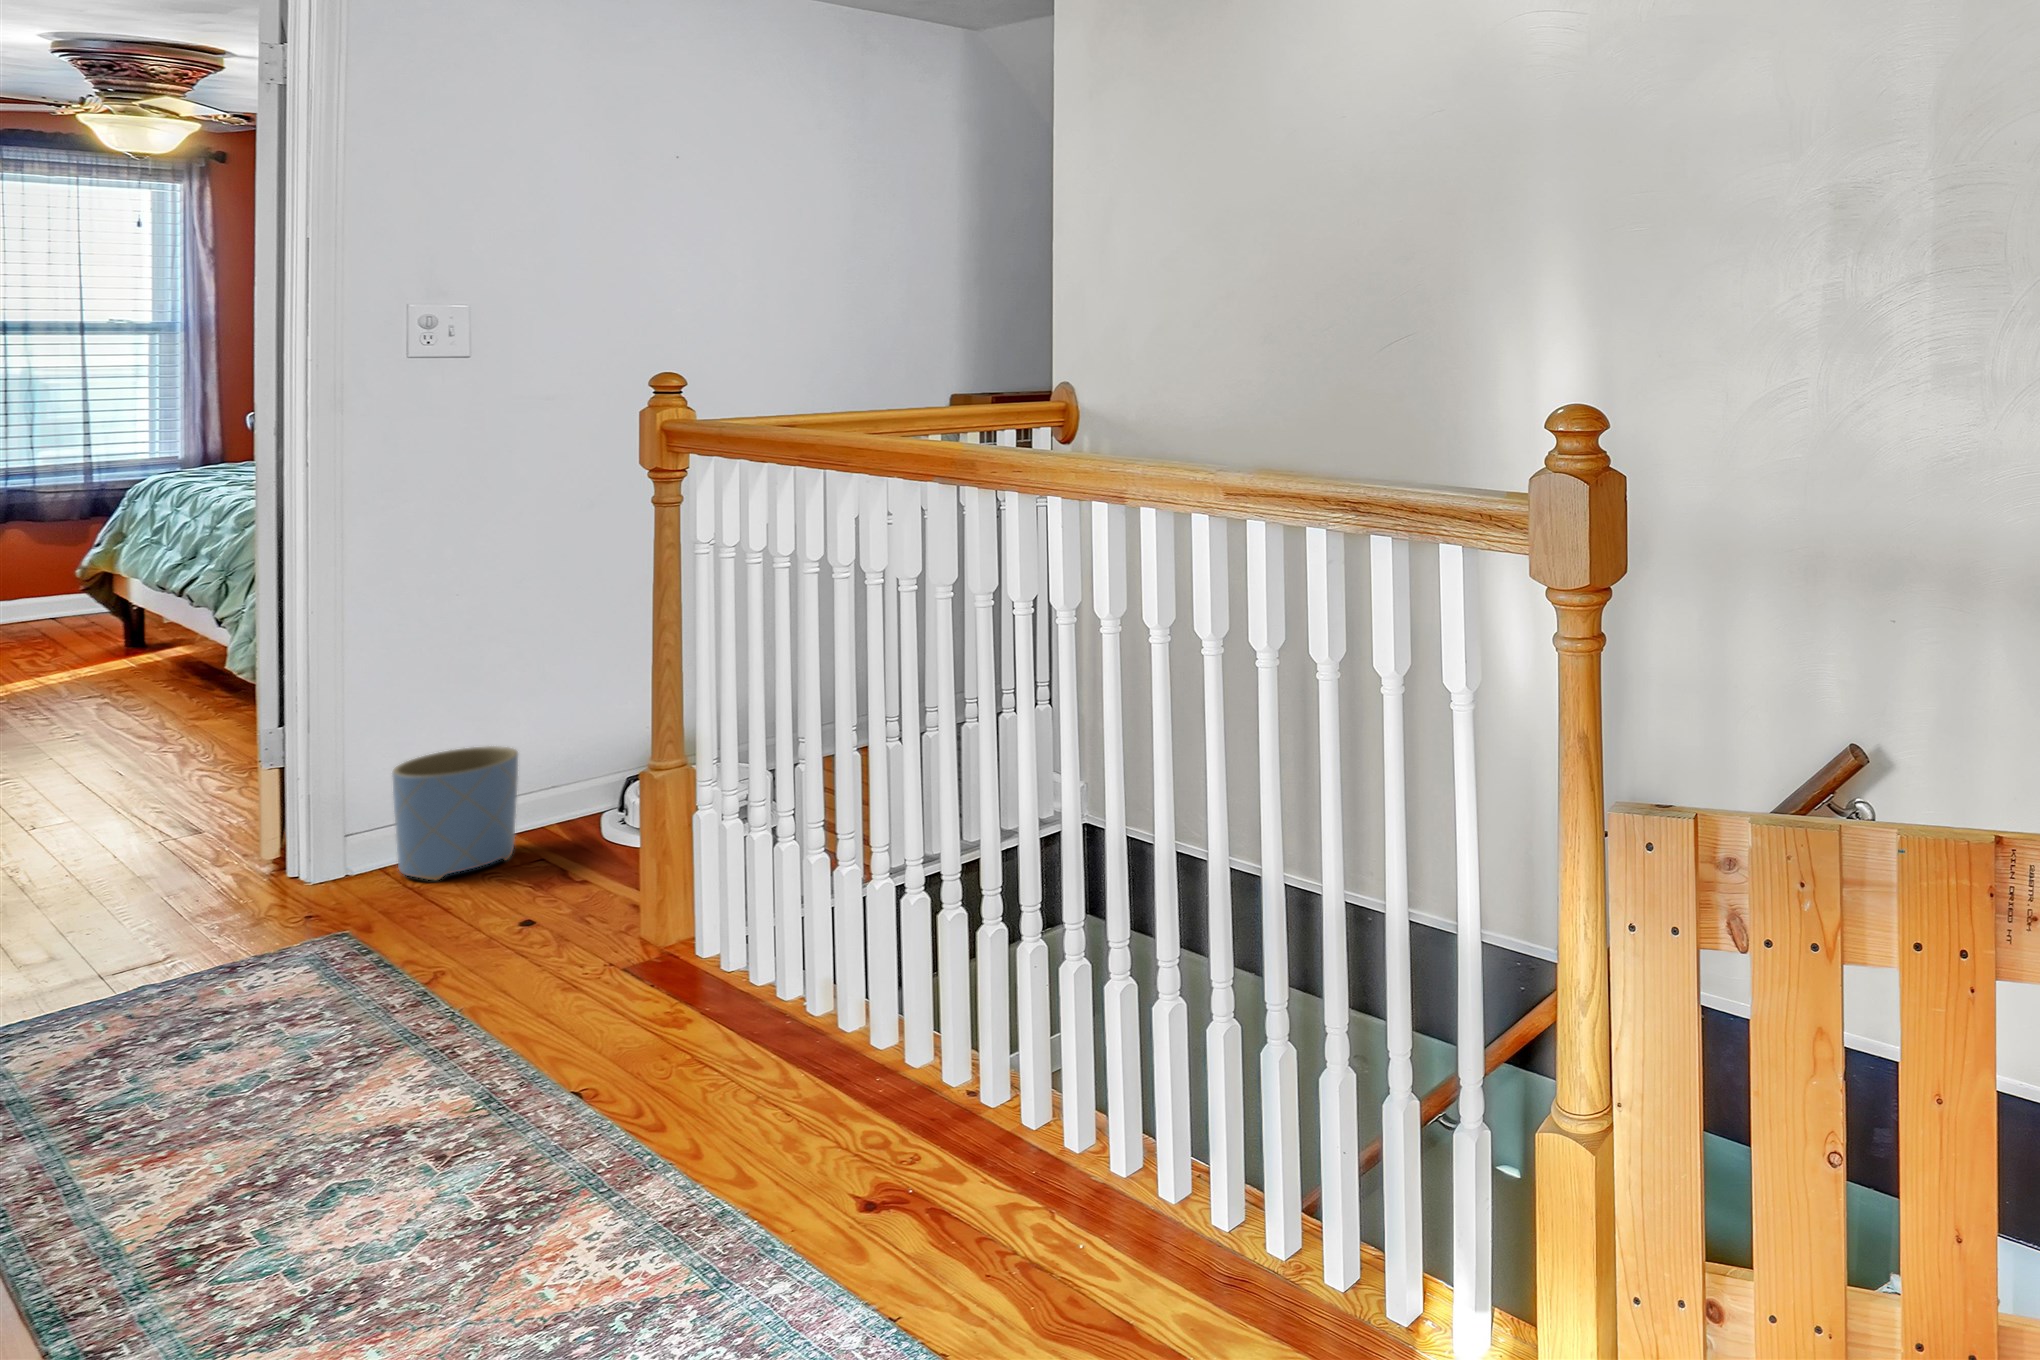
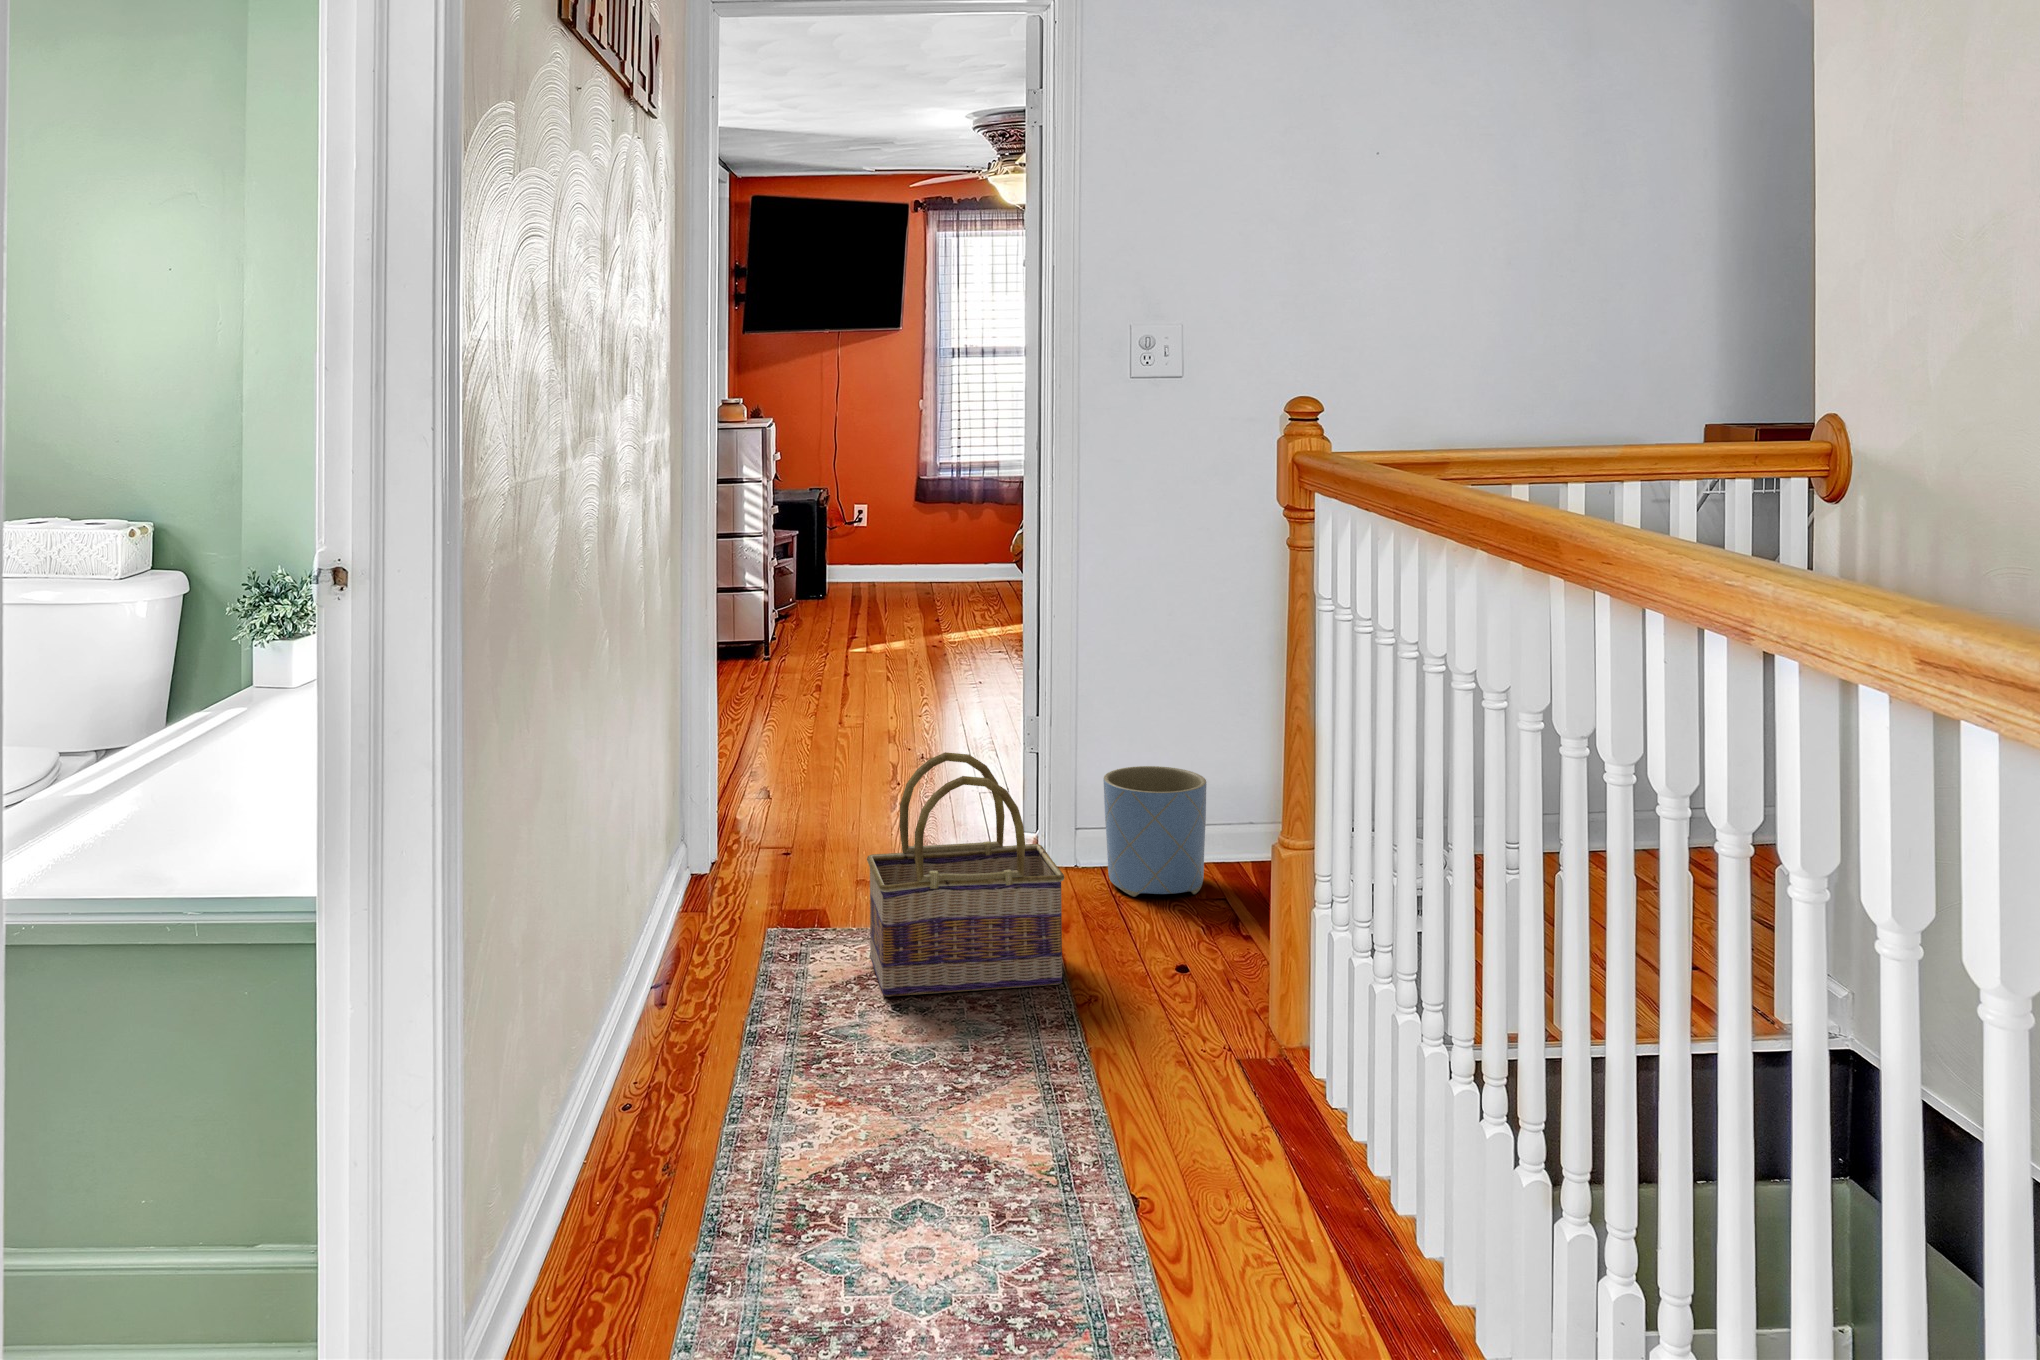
basket: none [107,774,399,1054] -> present [867,752,1065,996]

